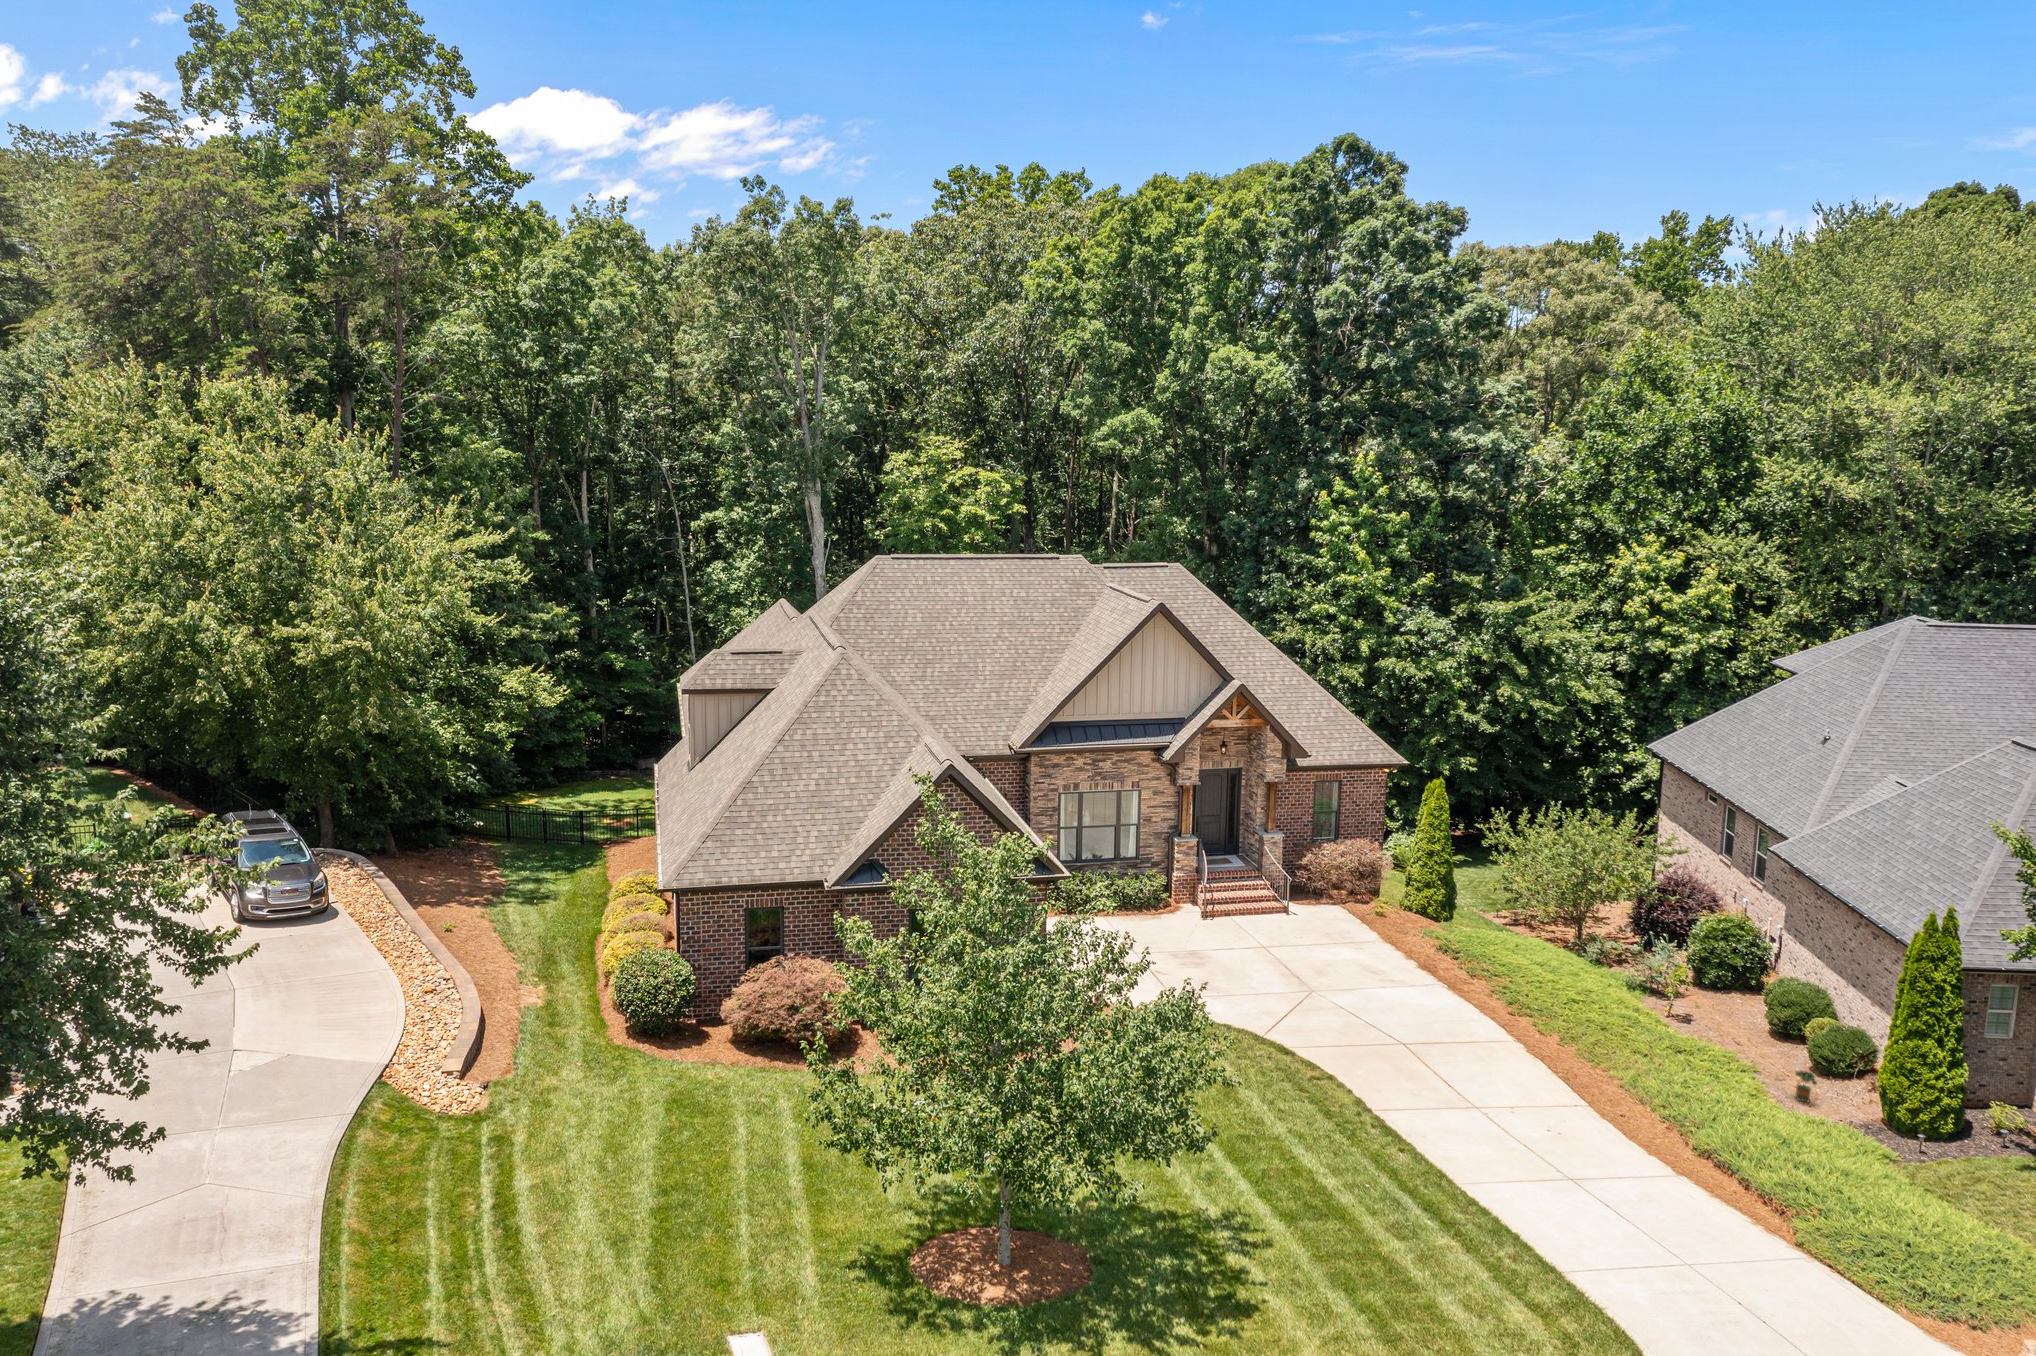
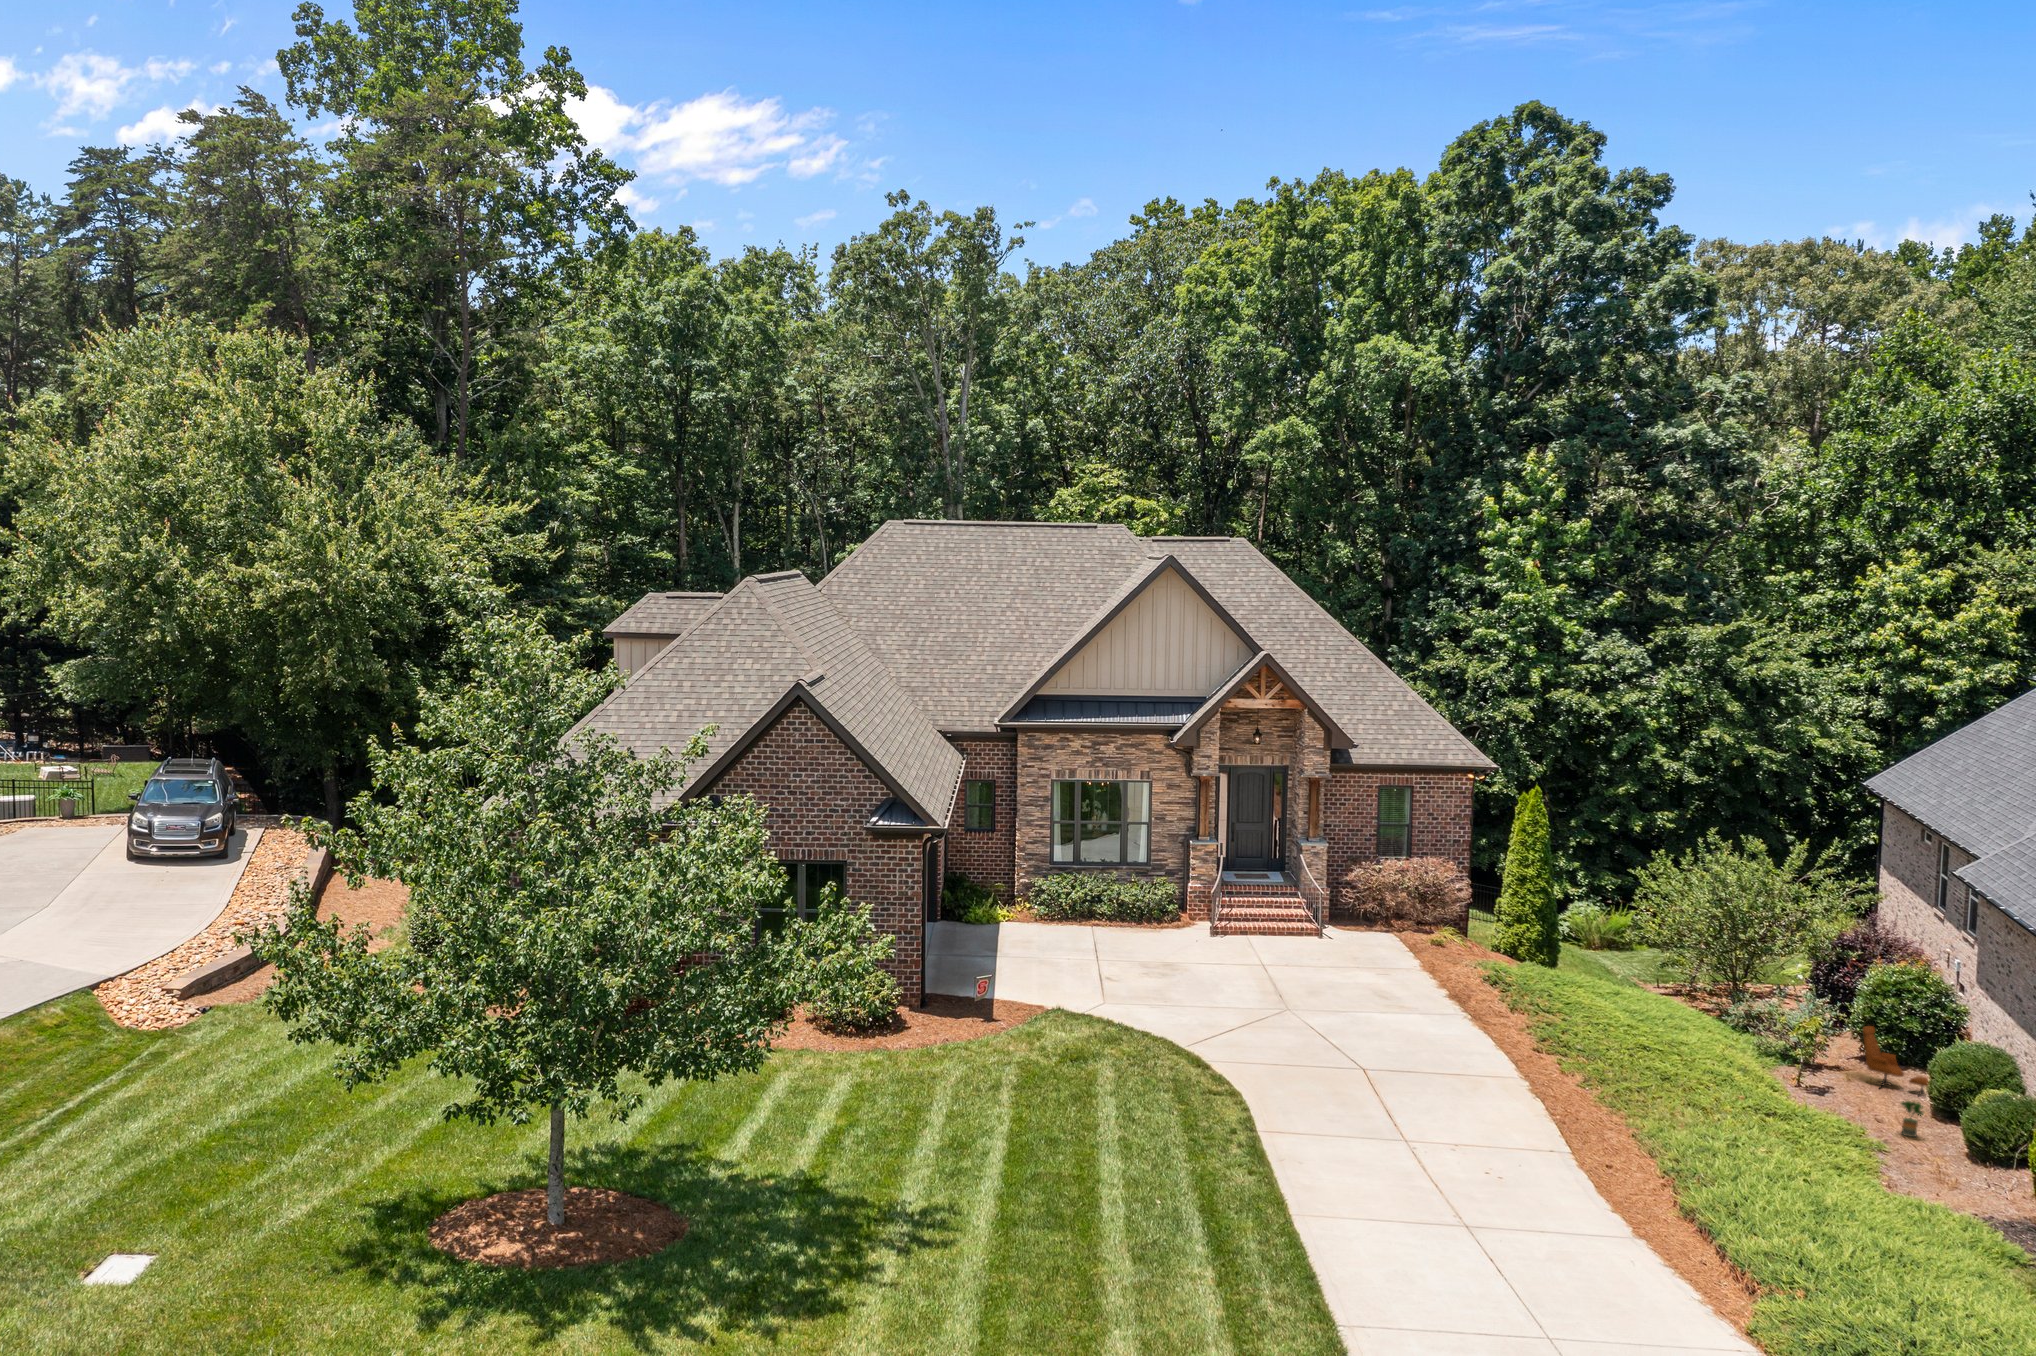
lounge chair: none [1722,982,1785,1045] -> present [1863,1026,1928,1094]

